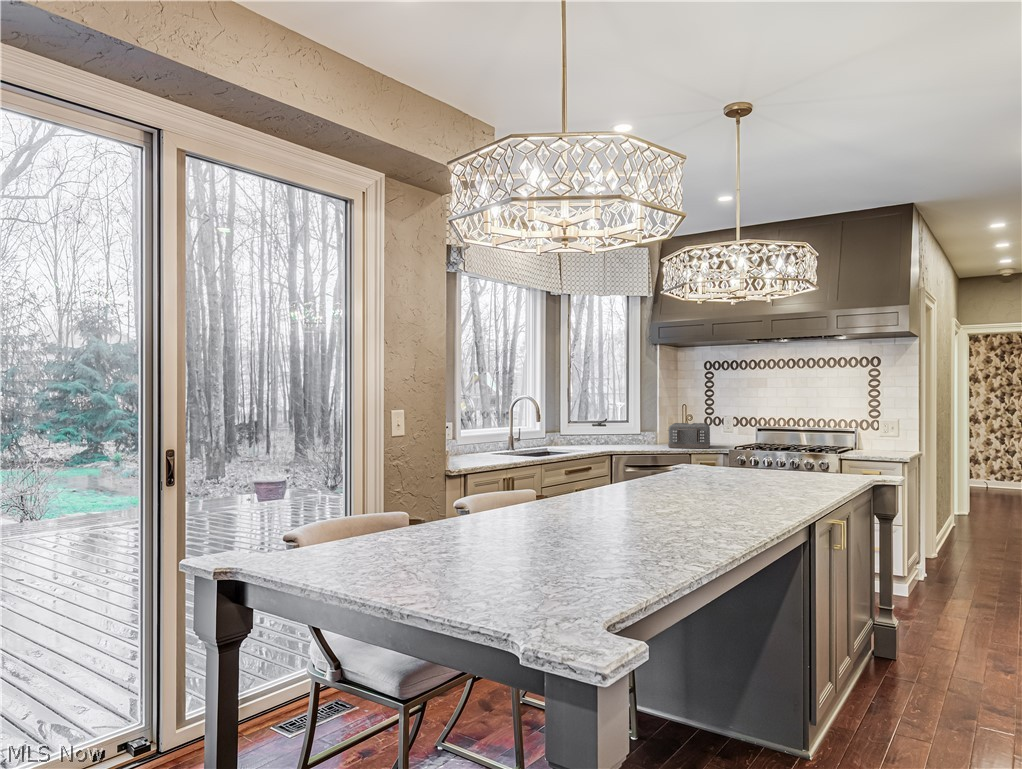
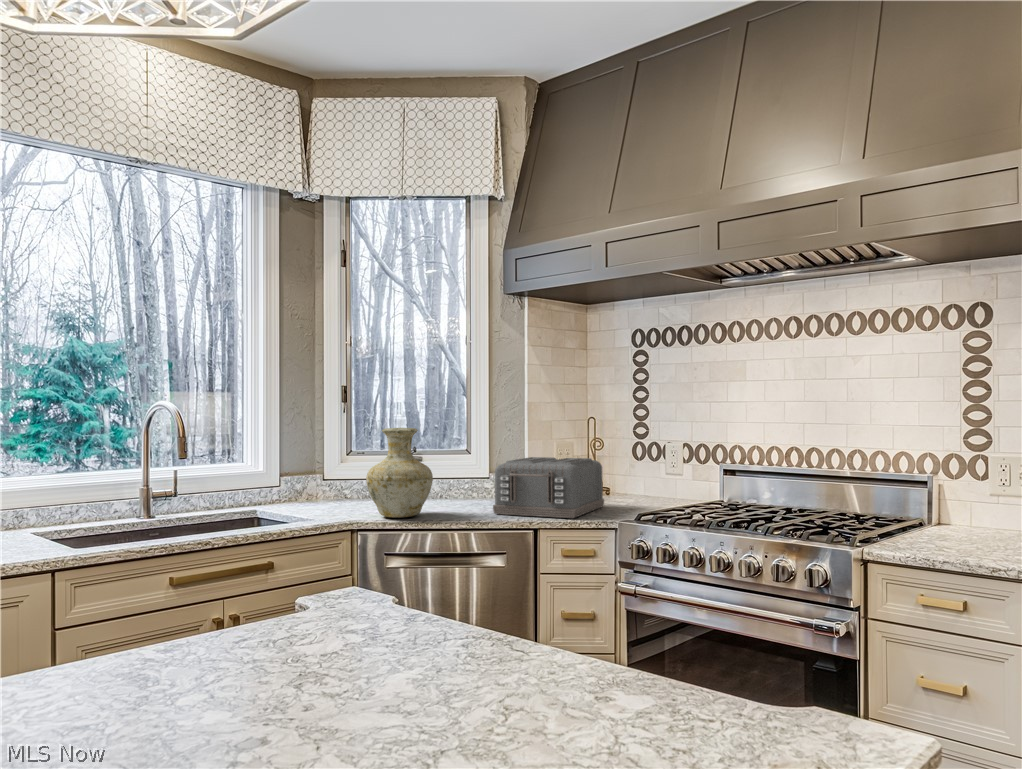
vase: none [614,409,645,449] -> present [366,428,433,518]

